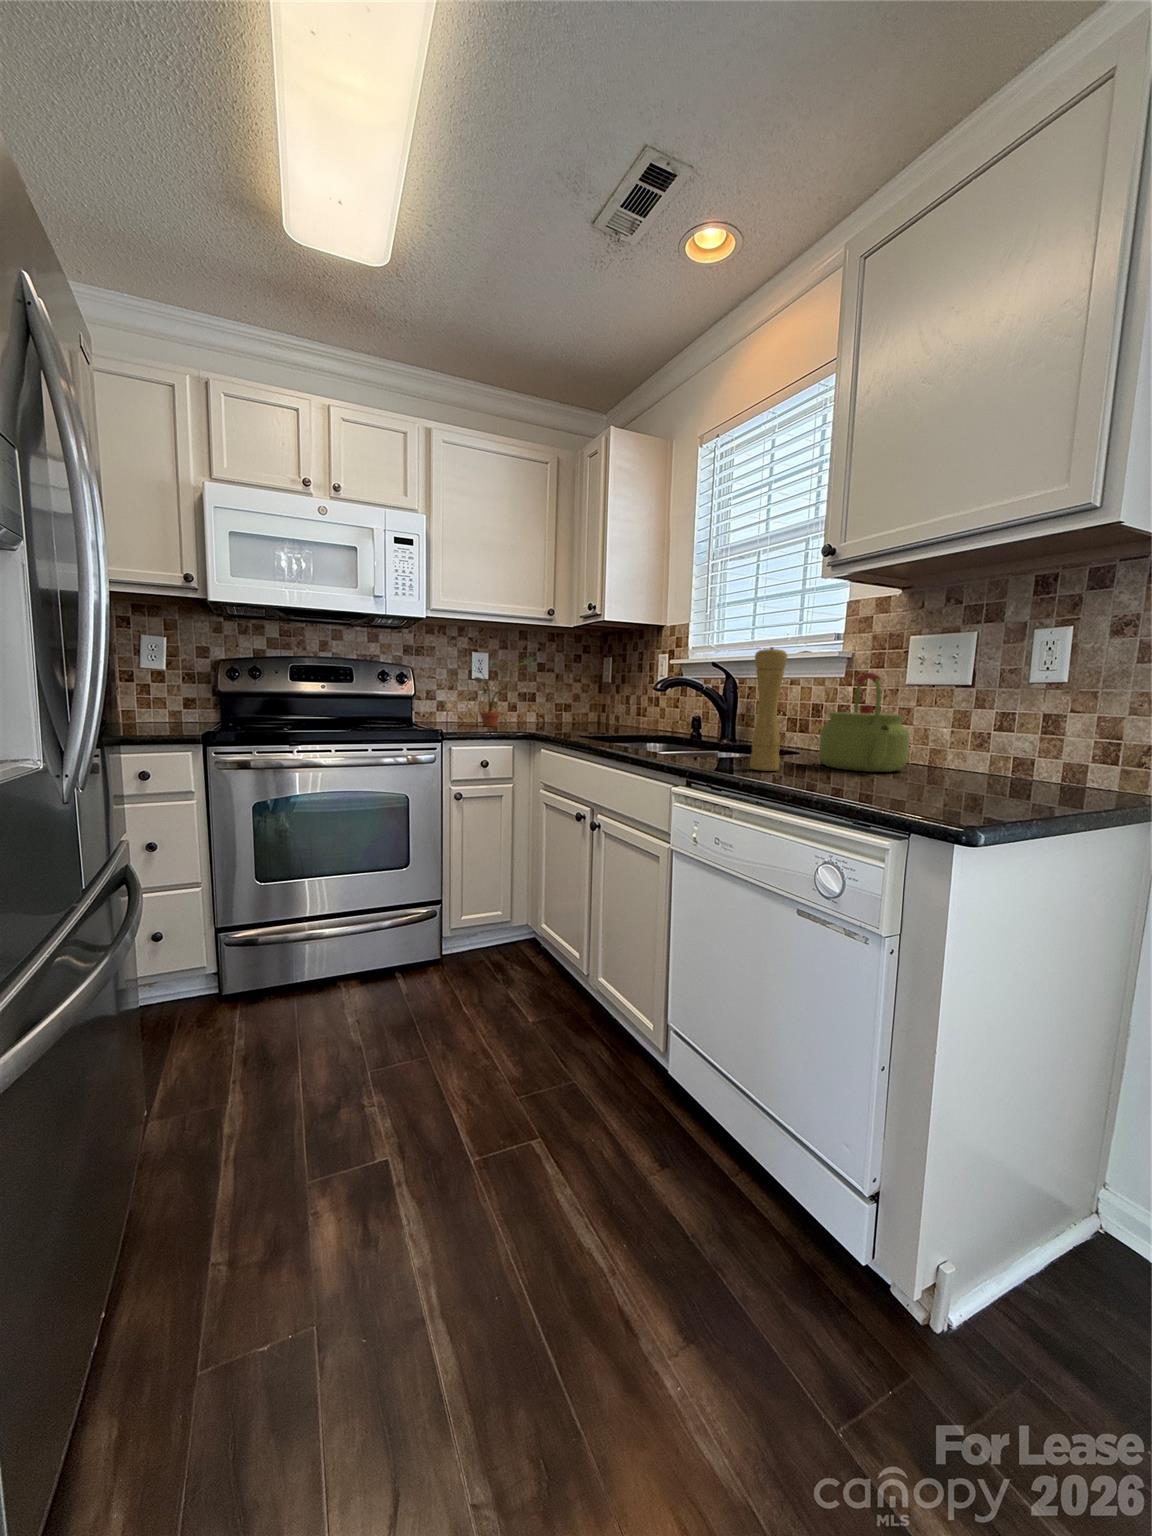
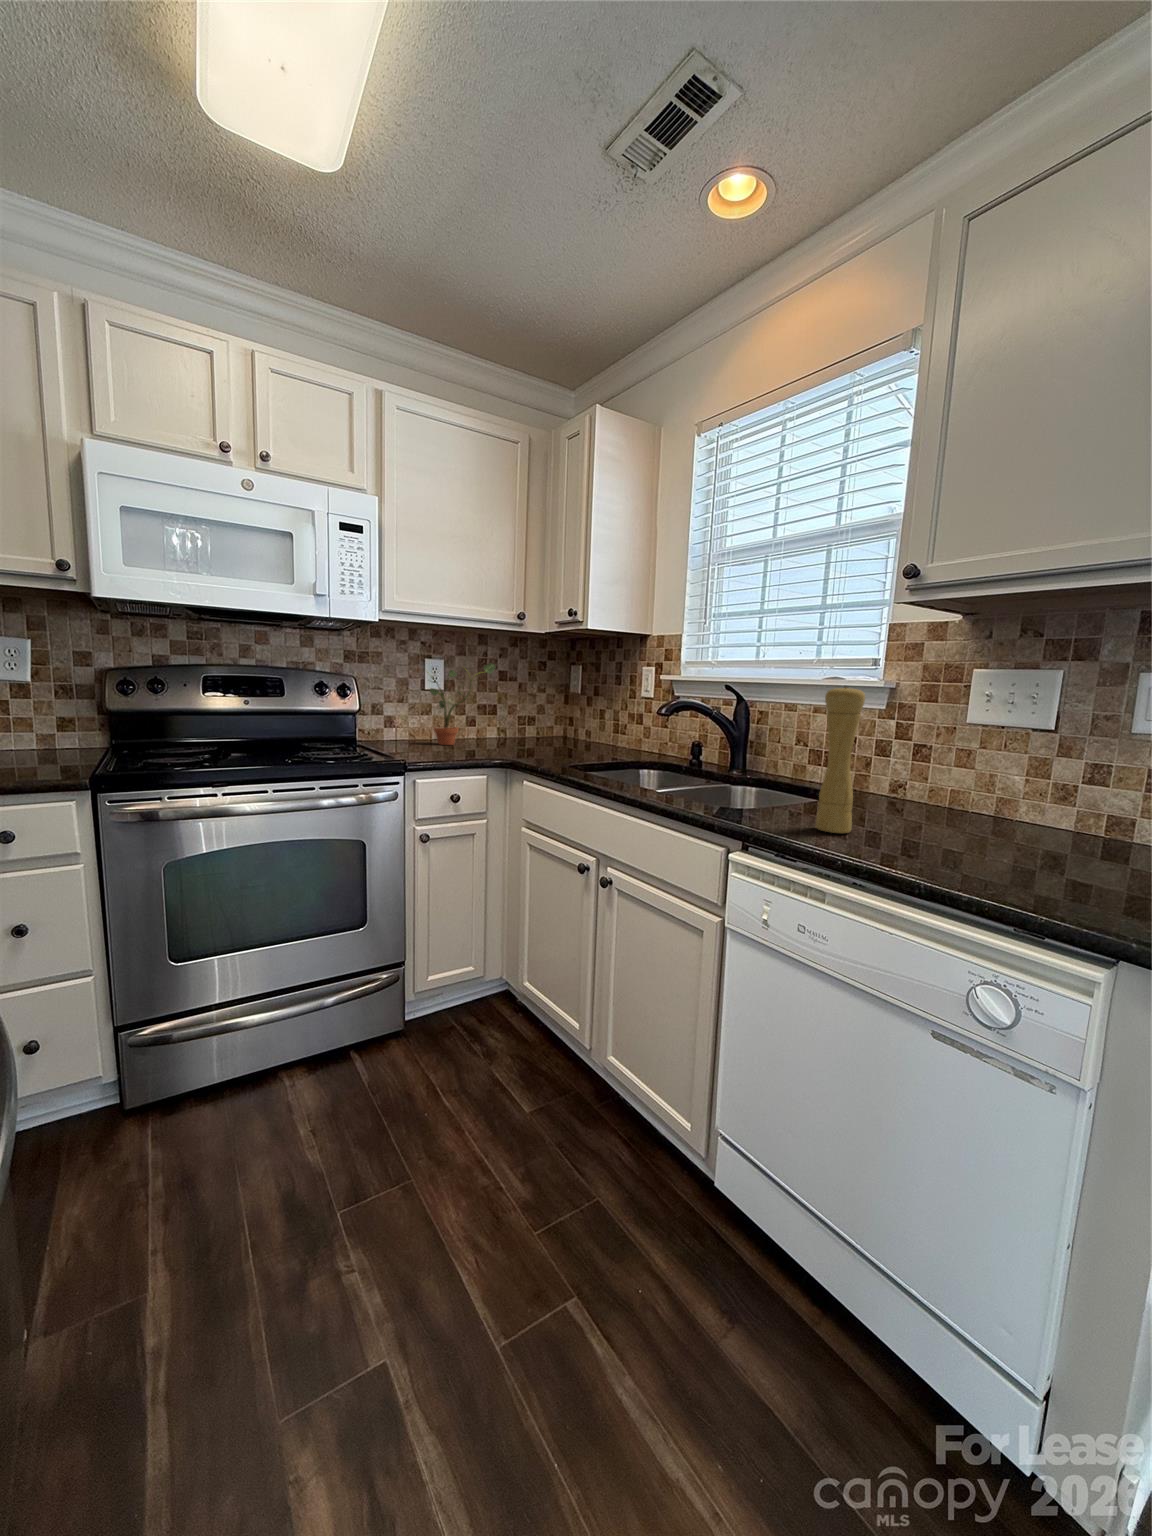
kettle: present [818,672,910,772] -> none [876,712,985,829]

